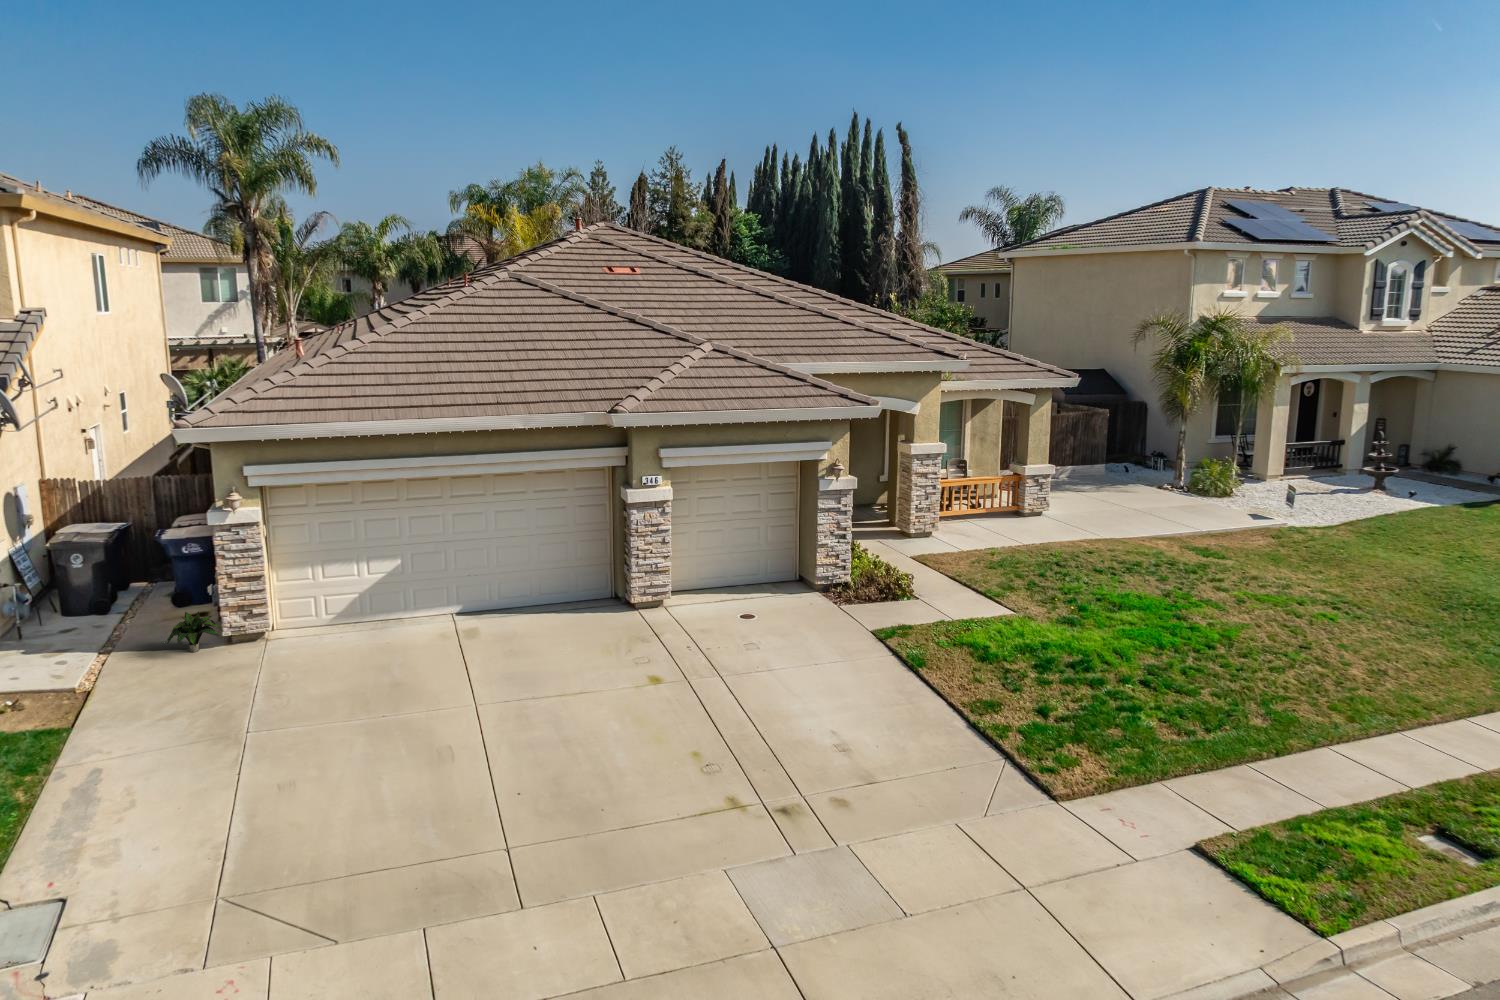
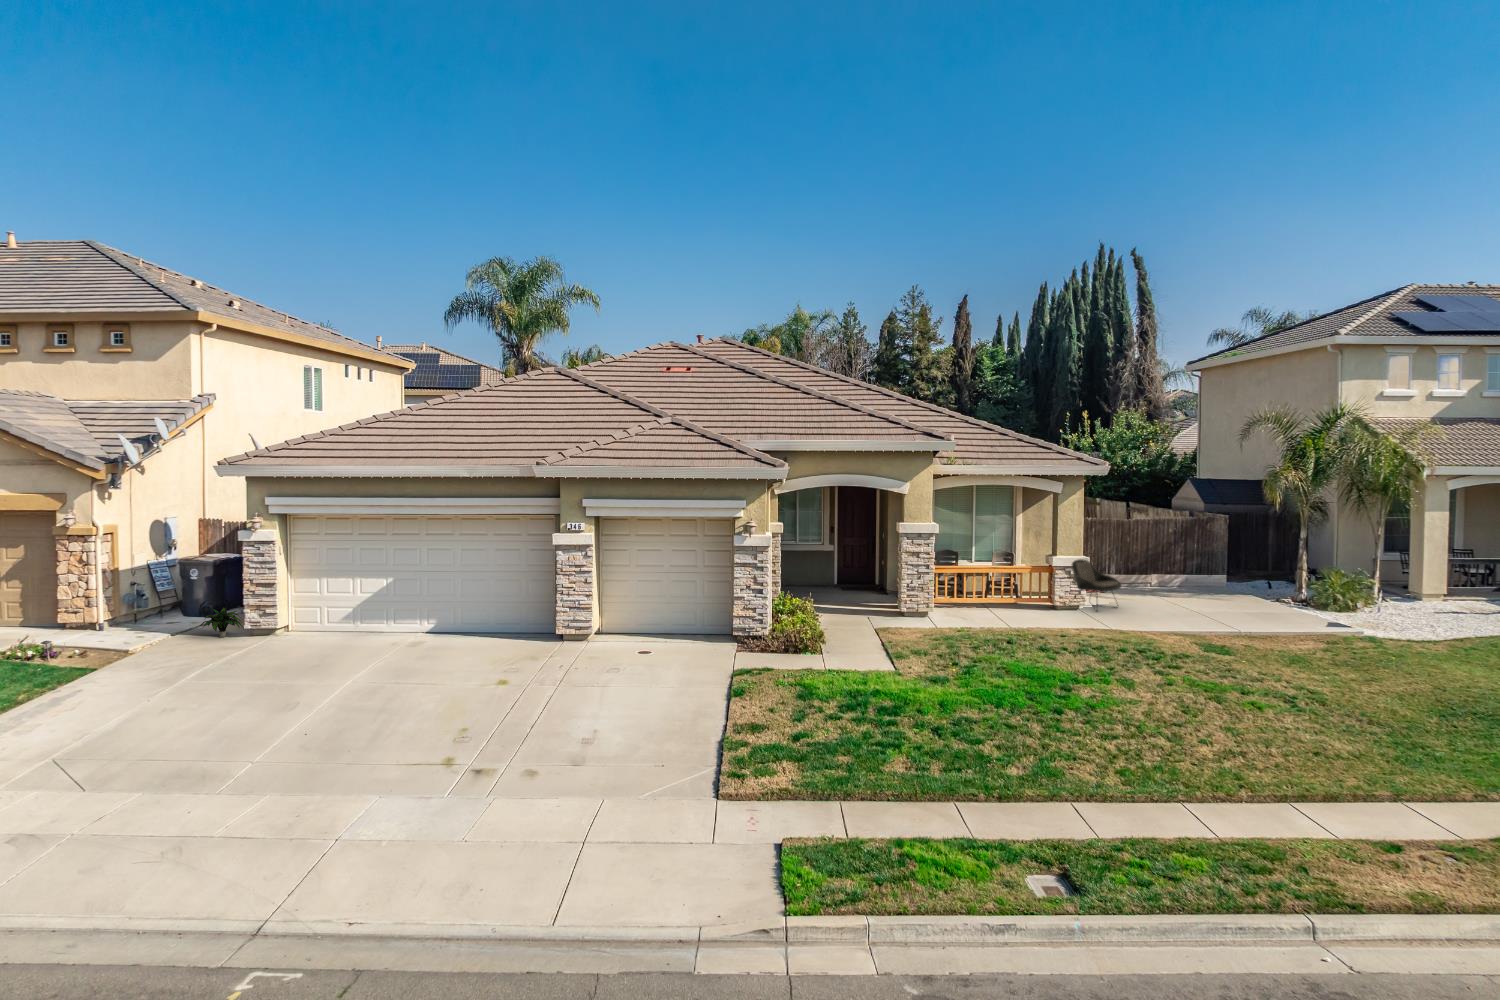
lounge chair: none [1041,469,1087,521] -> present [1072,559,1121,611]

